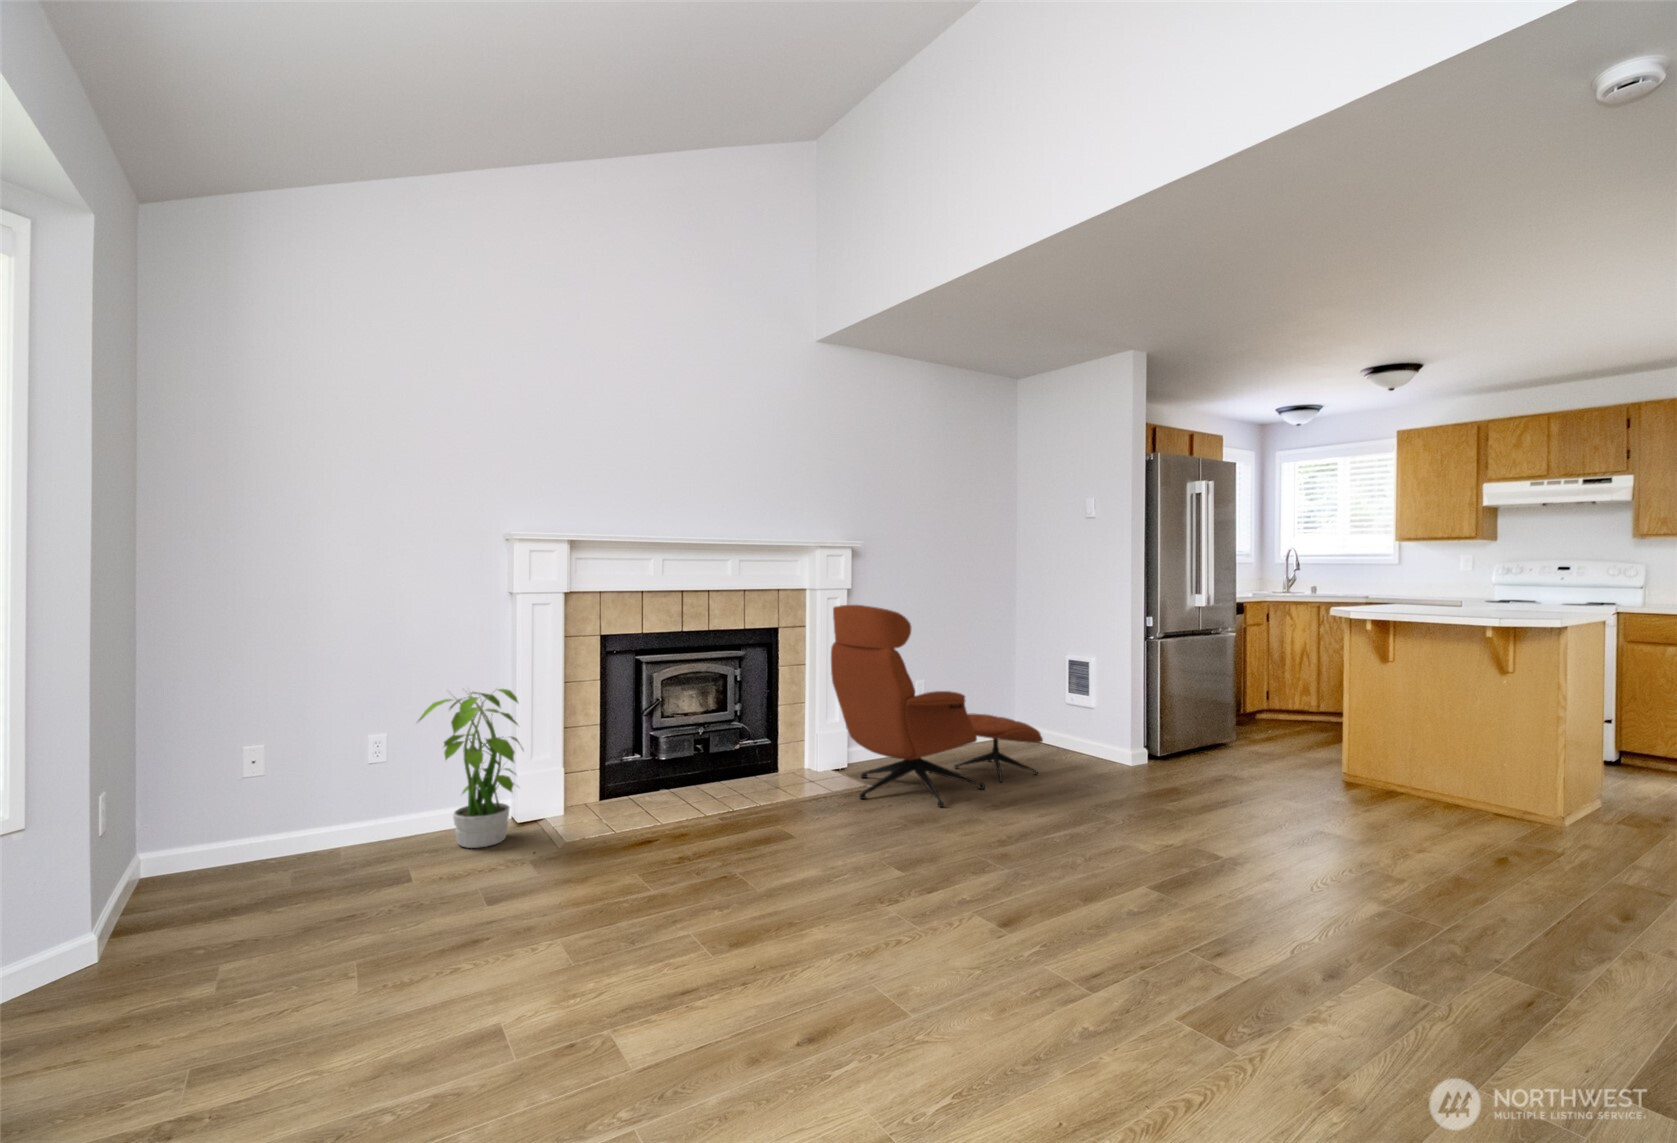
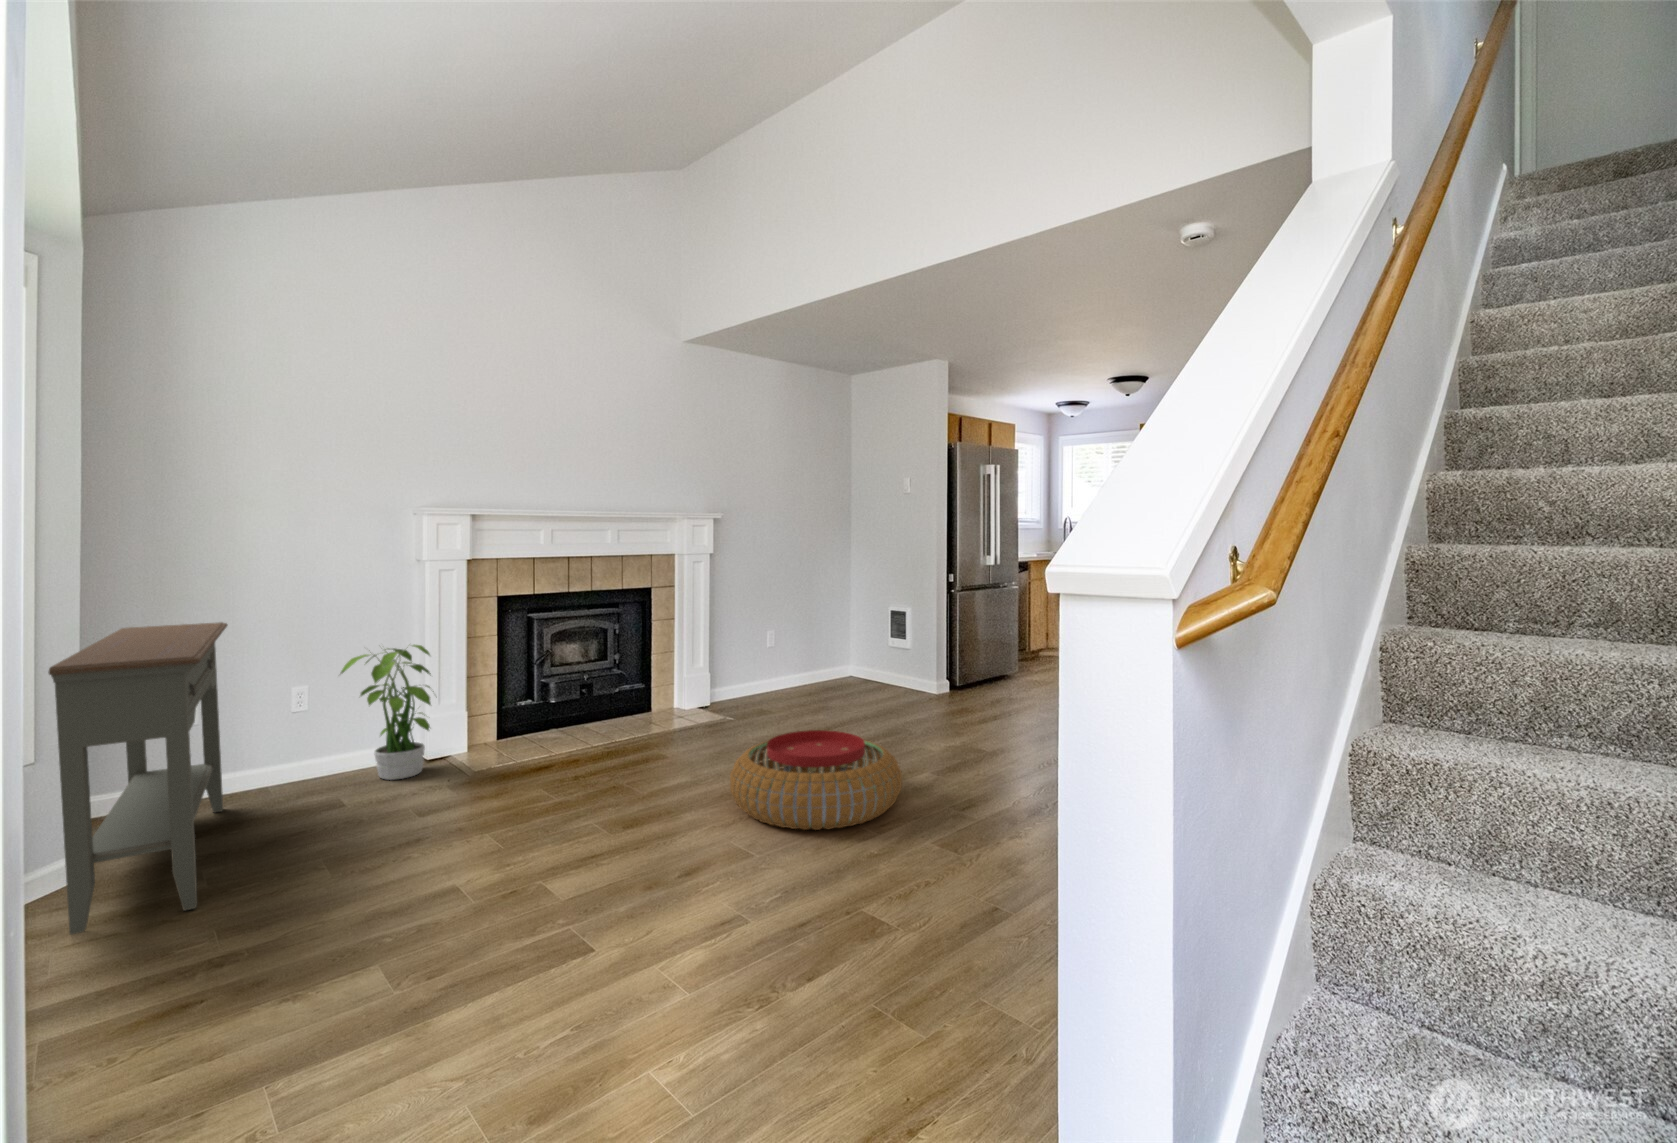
lounge chair: present [831,605,1043,807] -> none [696,569,869,729]
console table: none [17,658,298,1049] -> present [48,622,227,935]
pouf: none [858,822,1098,974] -> present [730,730,902,830]

